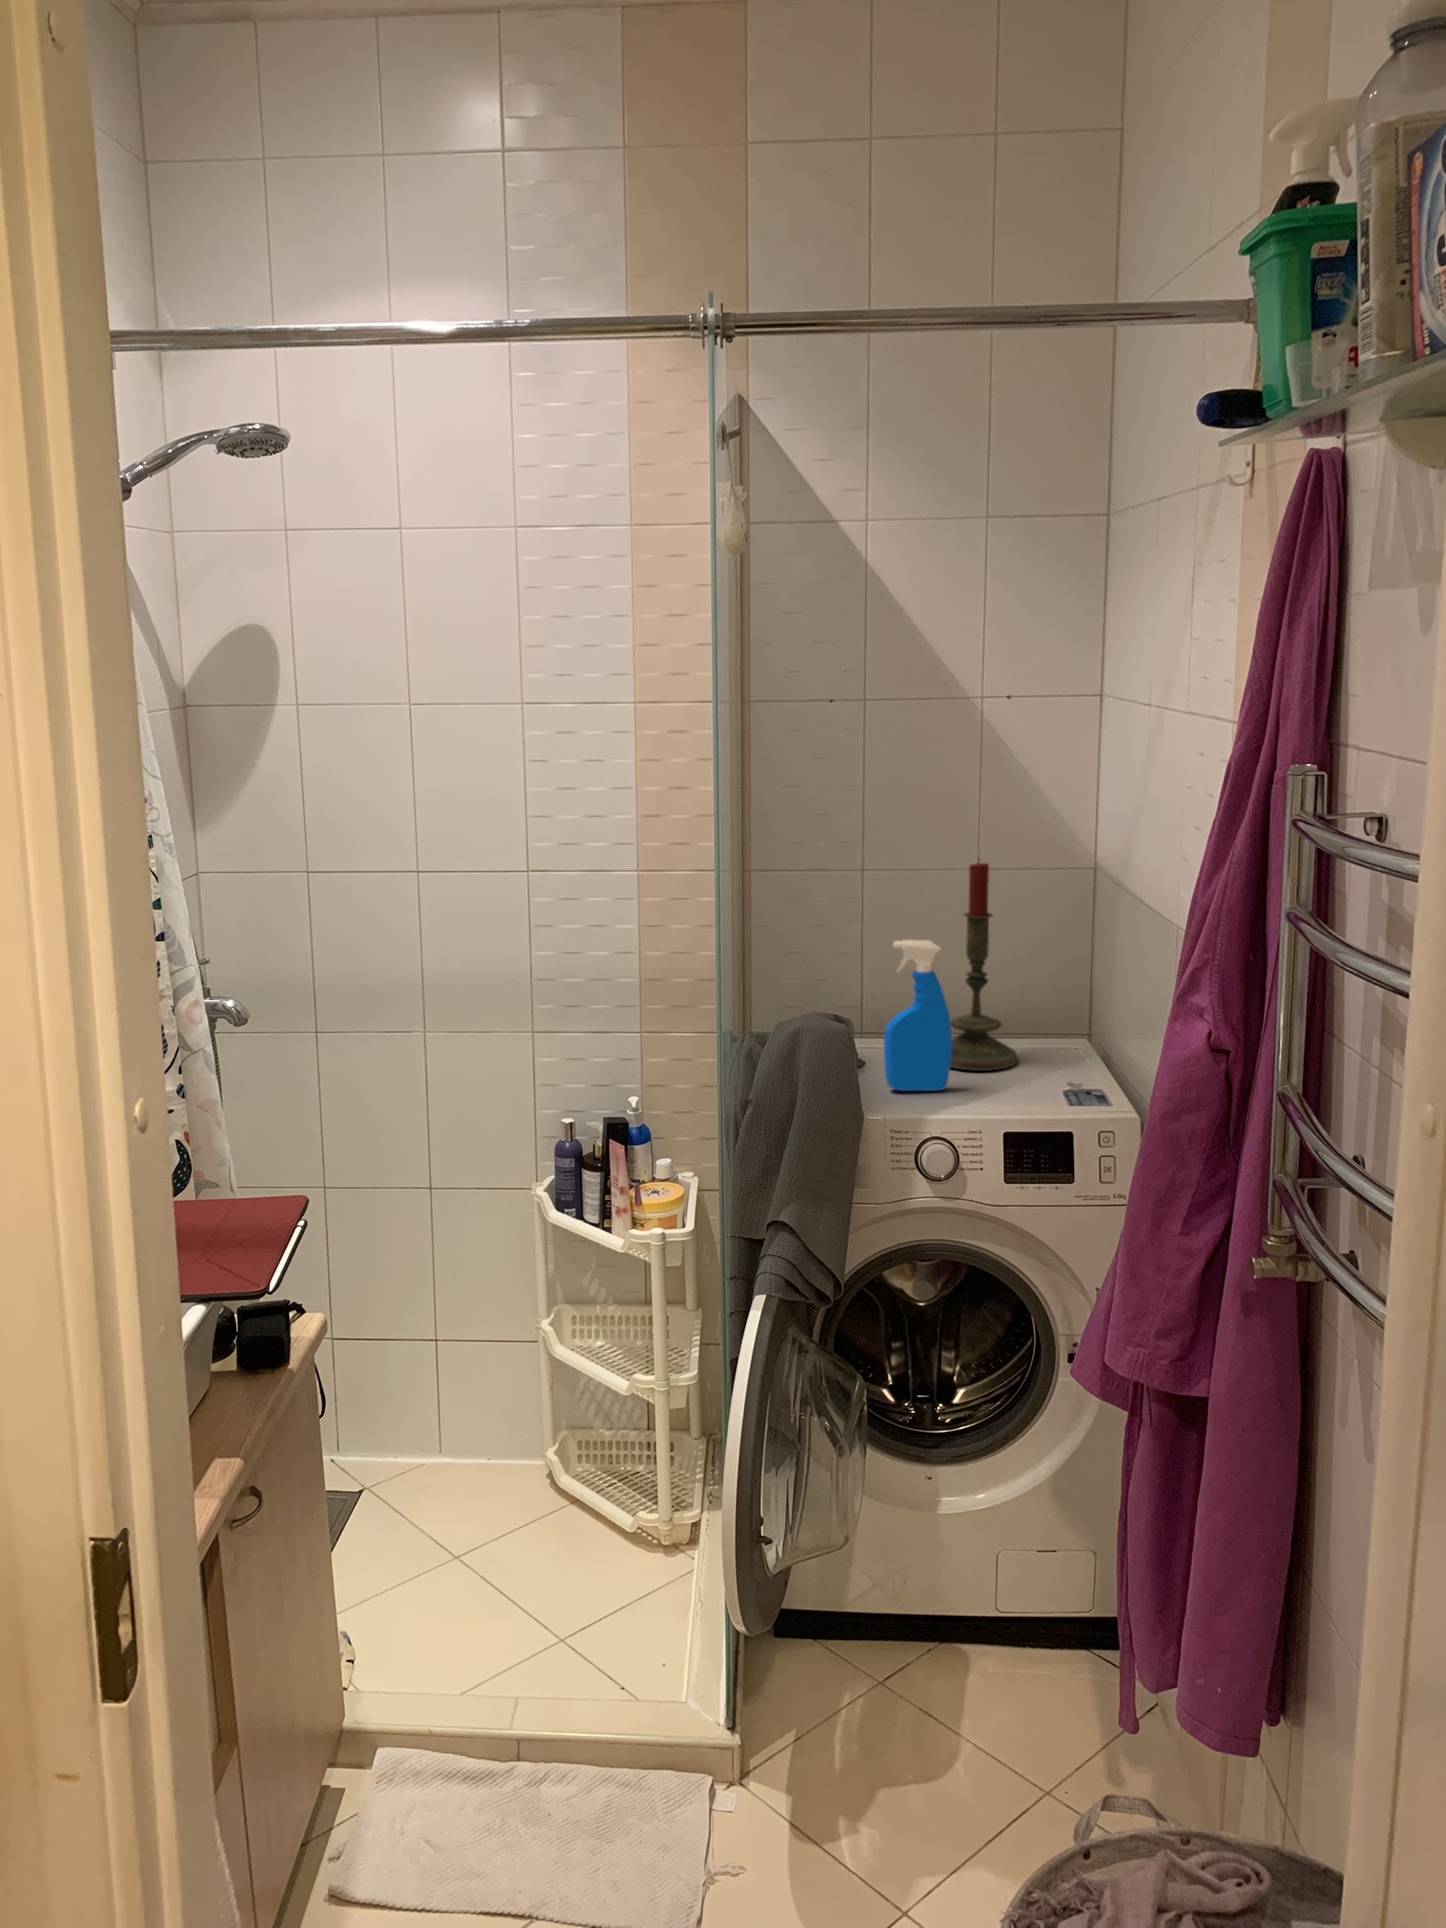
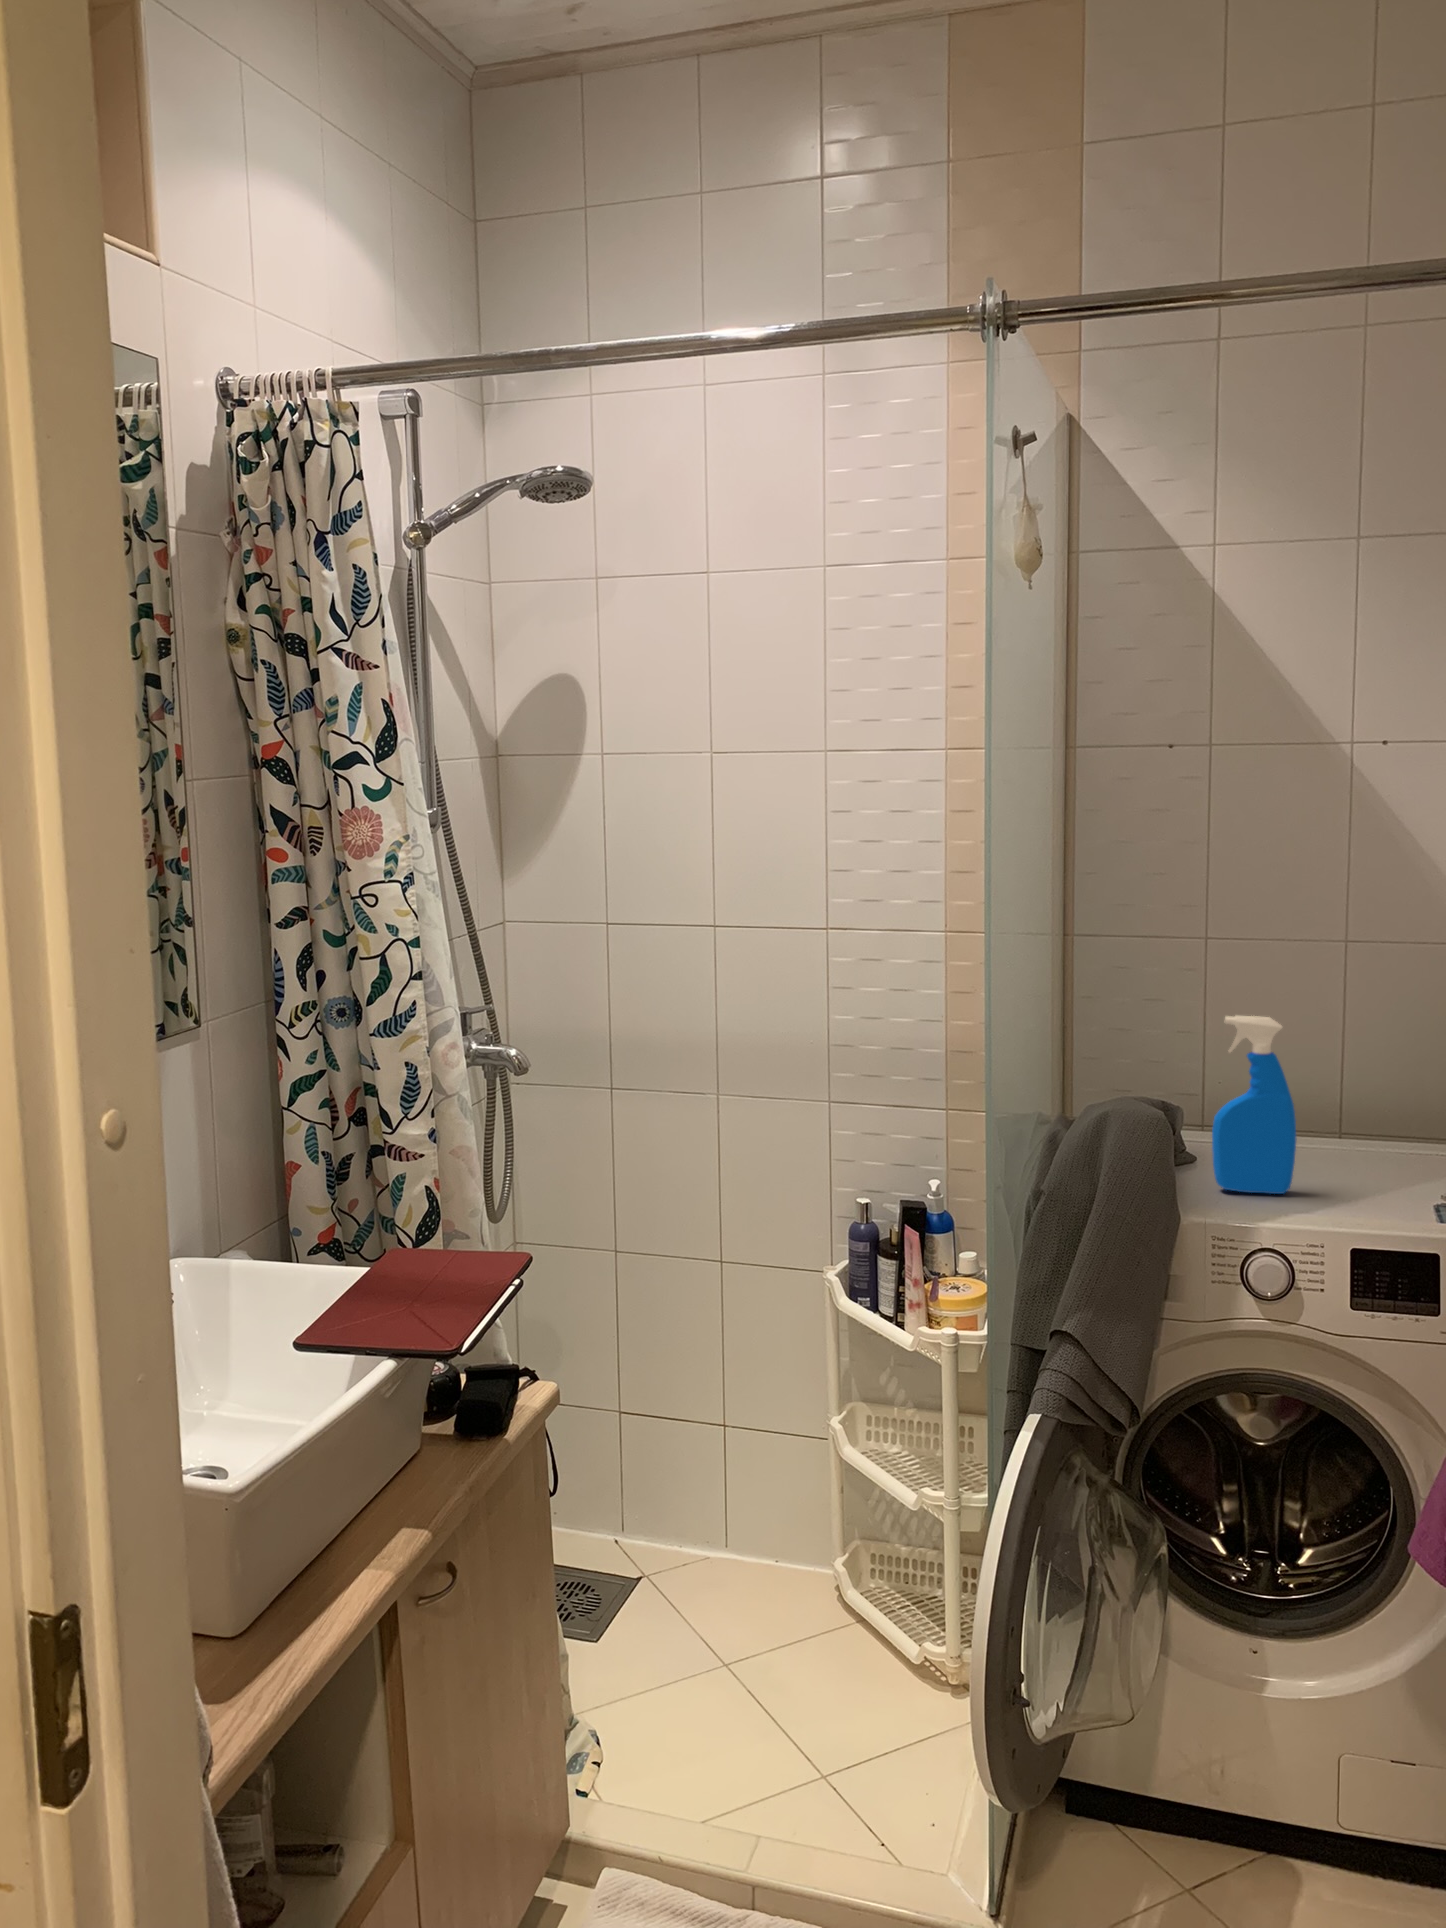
candle: present [950,860,1016,1071] -> none [1283,923,1385,1175]

